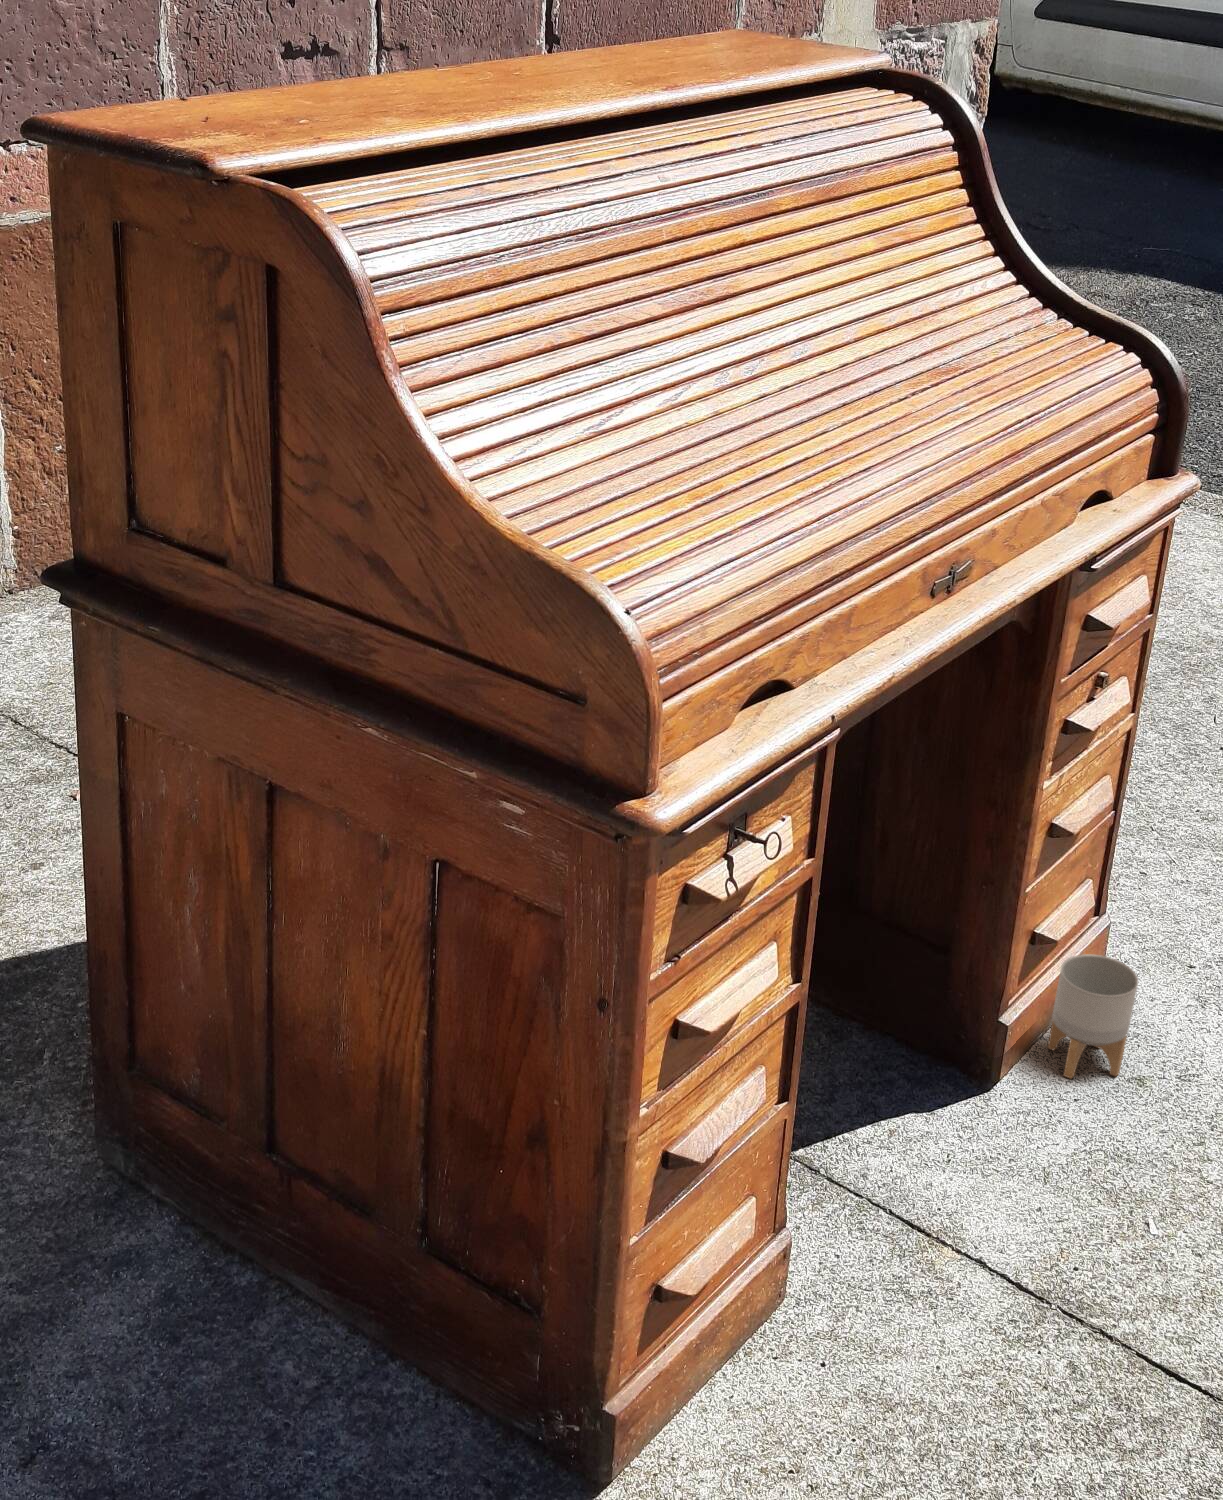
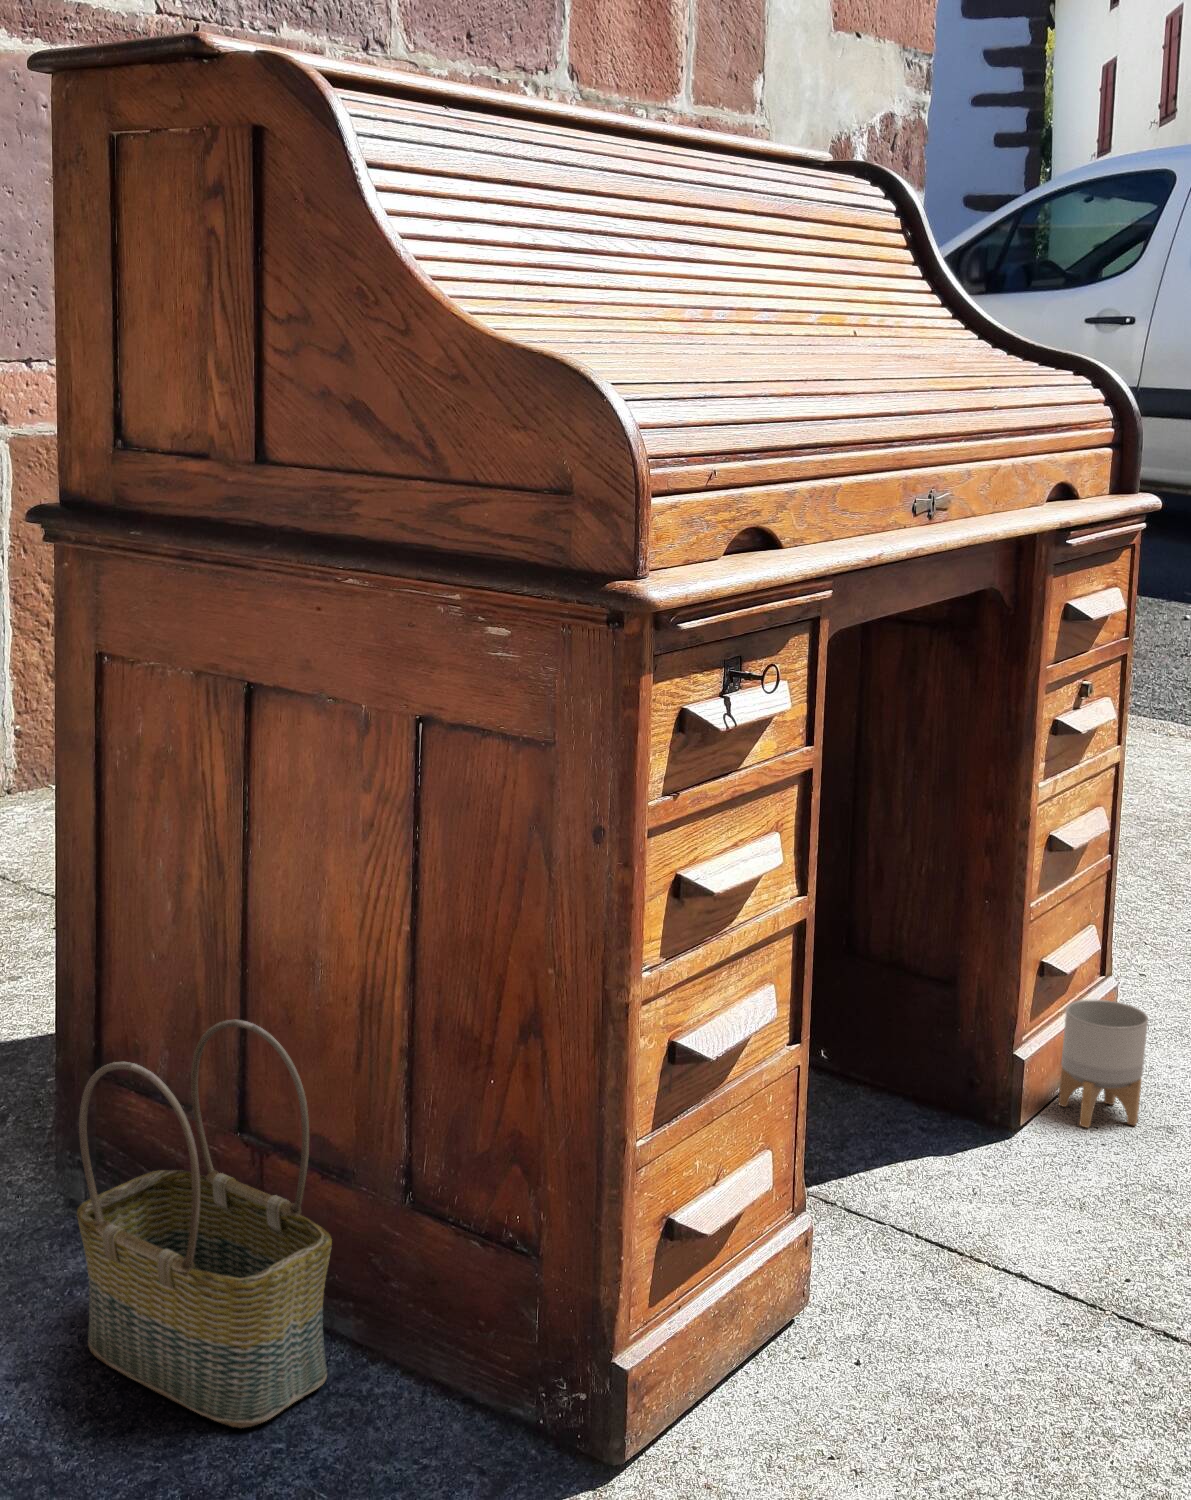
basket: none [133,1081,360,1435] -> present [77,1020,332,1428]

